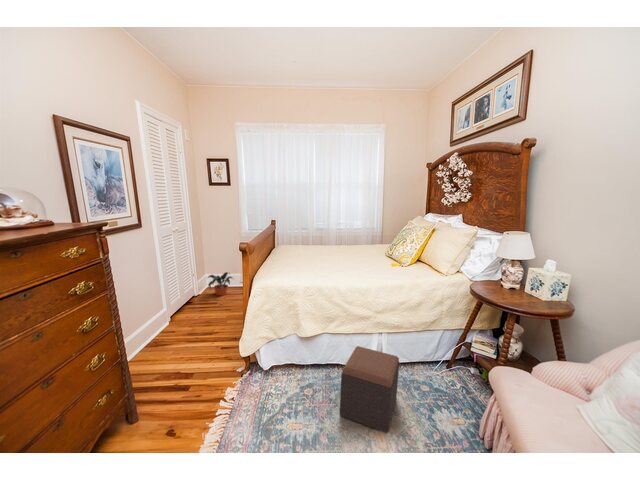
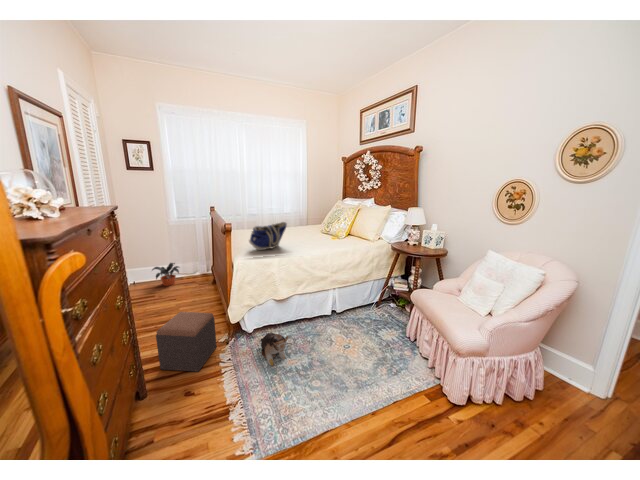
tote bag: none [281,239,328,271] -> present [249,222,287,250]
footstool: present [340,346,399,433] -> present [156,312,217,372]
plush toy: none [268,377,293,421] -> present [261,333,288,366]

